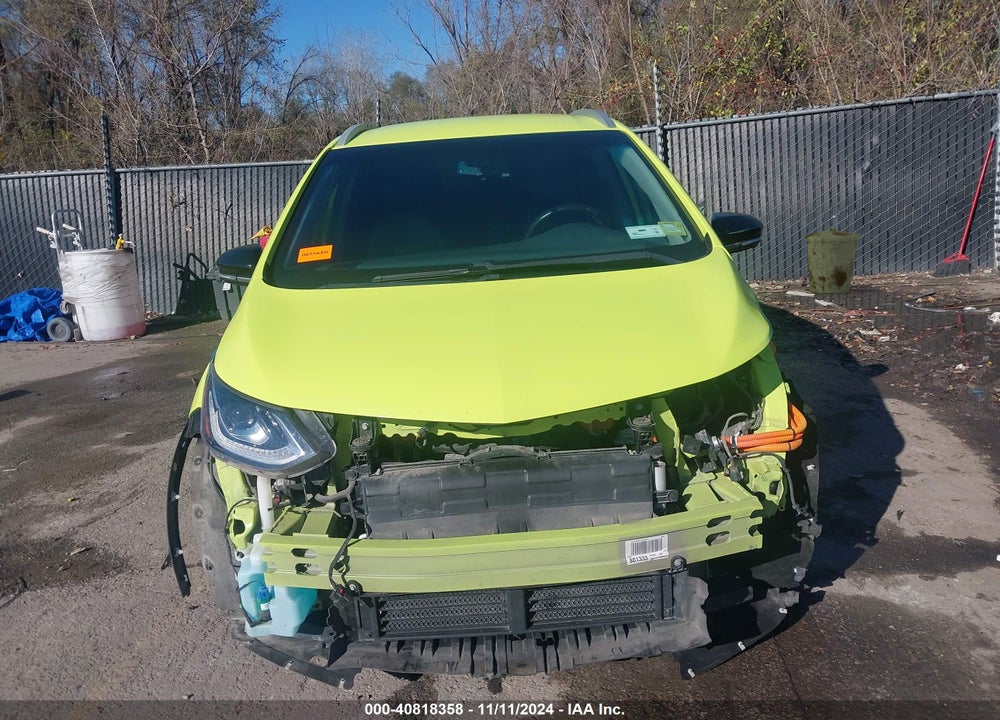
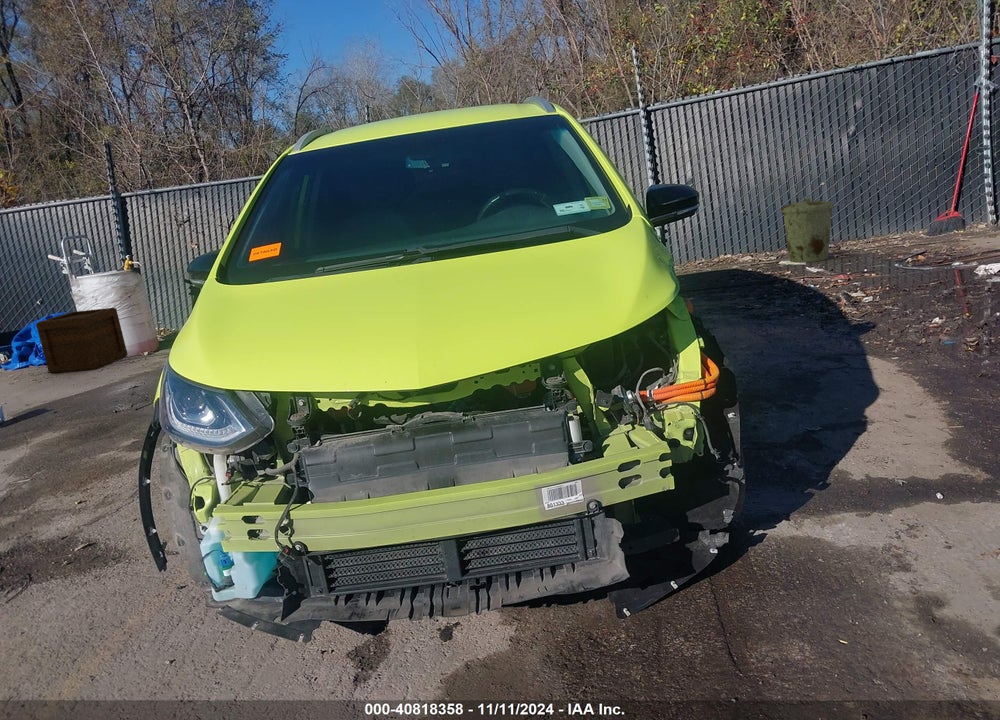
wooden crate: none [20,288,114,353] -> present [36,308,128,373]

